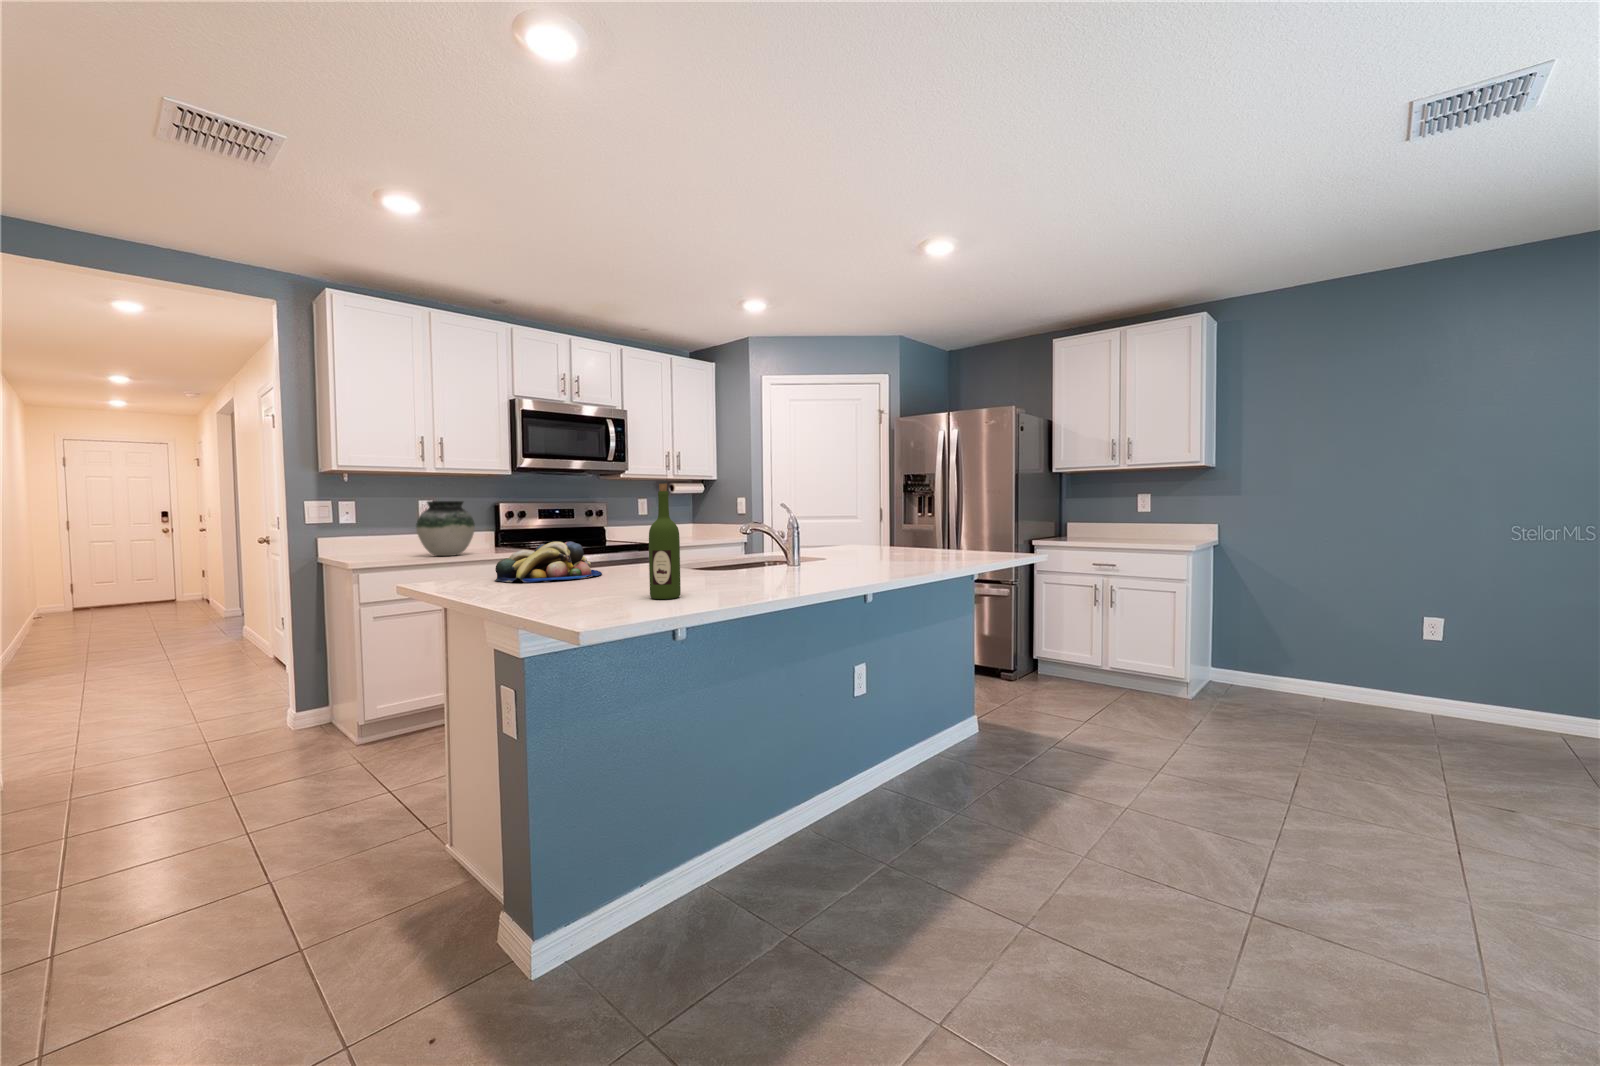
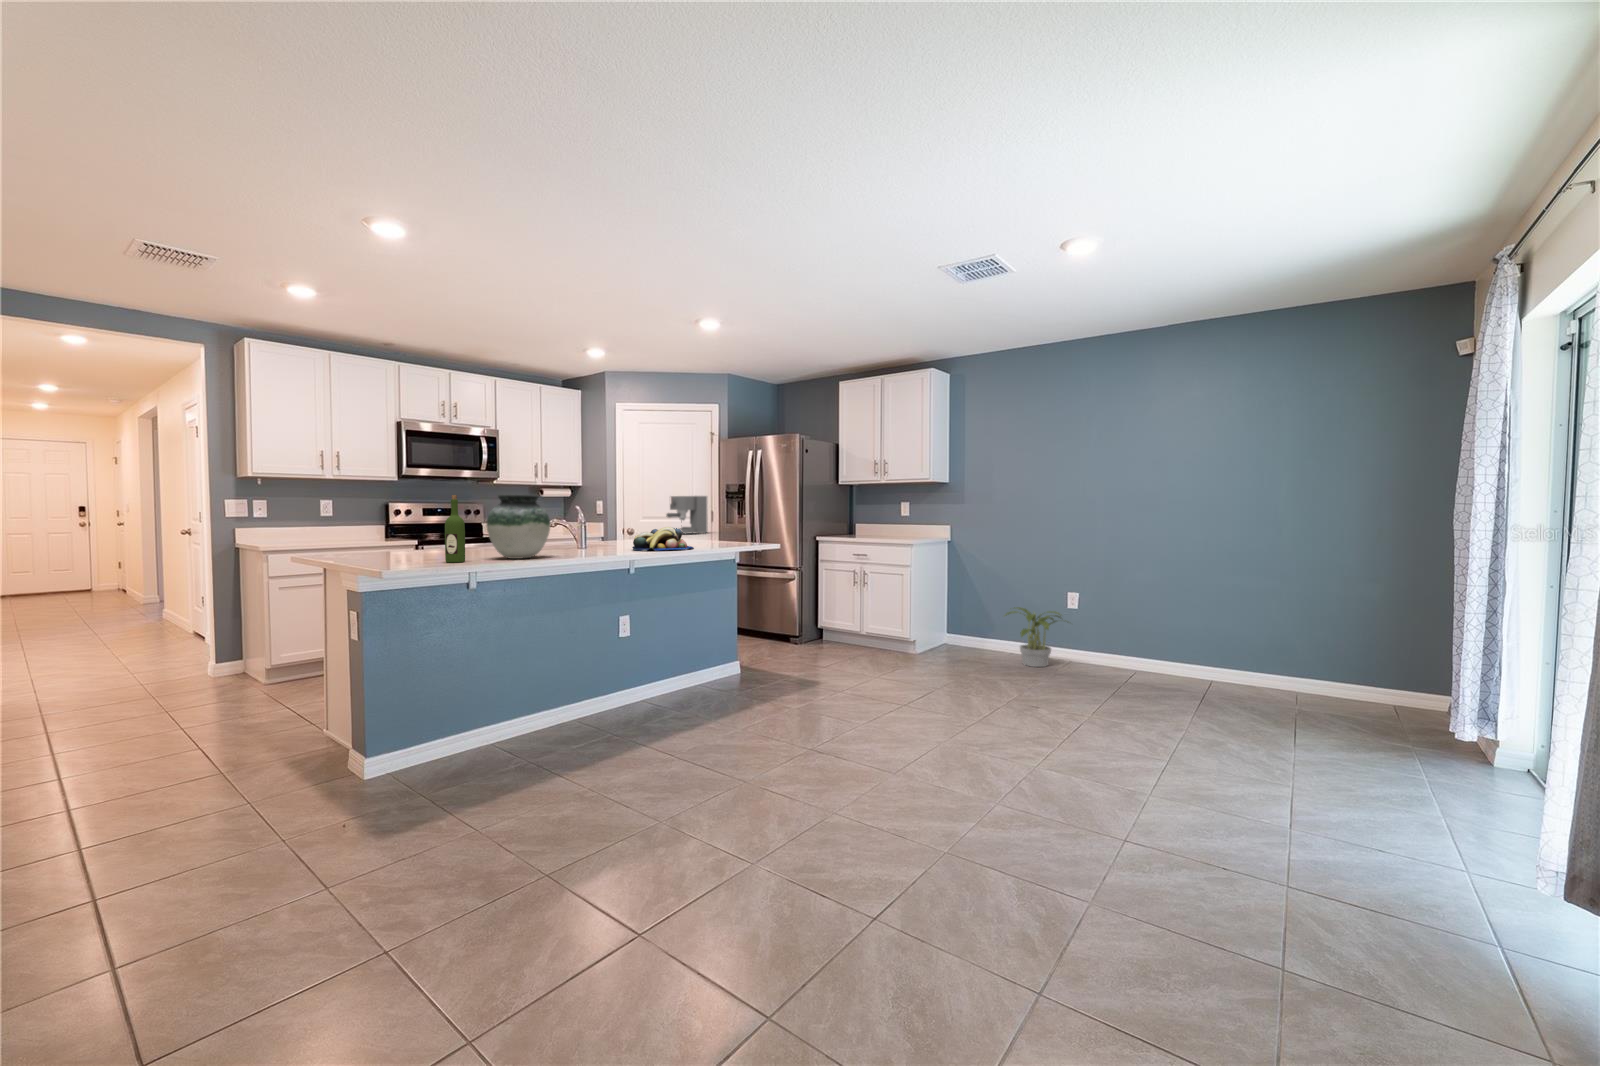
coffee maker: none [829,489,876,538] -> present [667,496,708,534]
vase: present [416,501,475,556] -> present [486,495,550,559]
fruit bowl: present [495,541,602,582] -> present [632,527,693,551]
potted plant: none [1334,636,1445,723] -> present [1005,607,1061,667]

